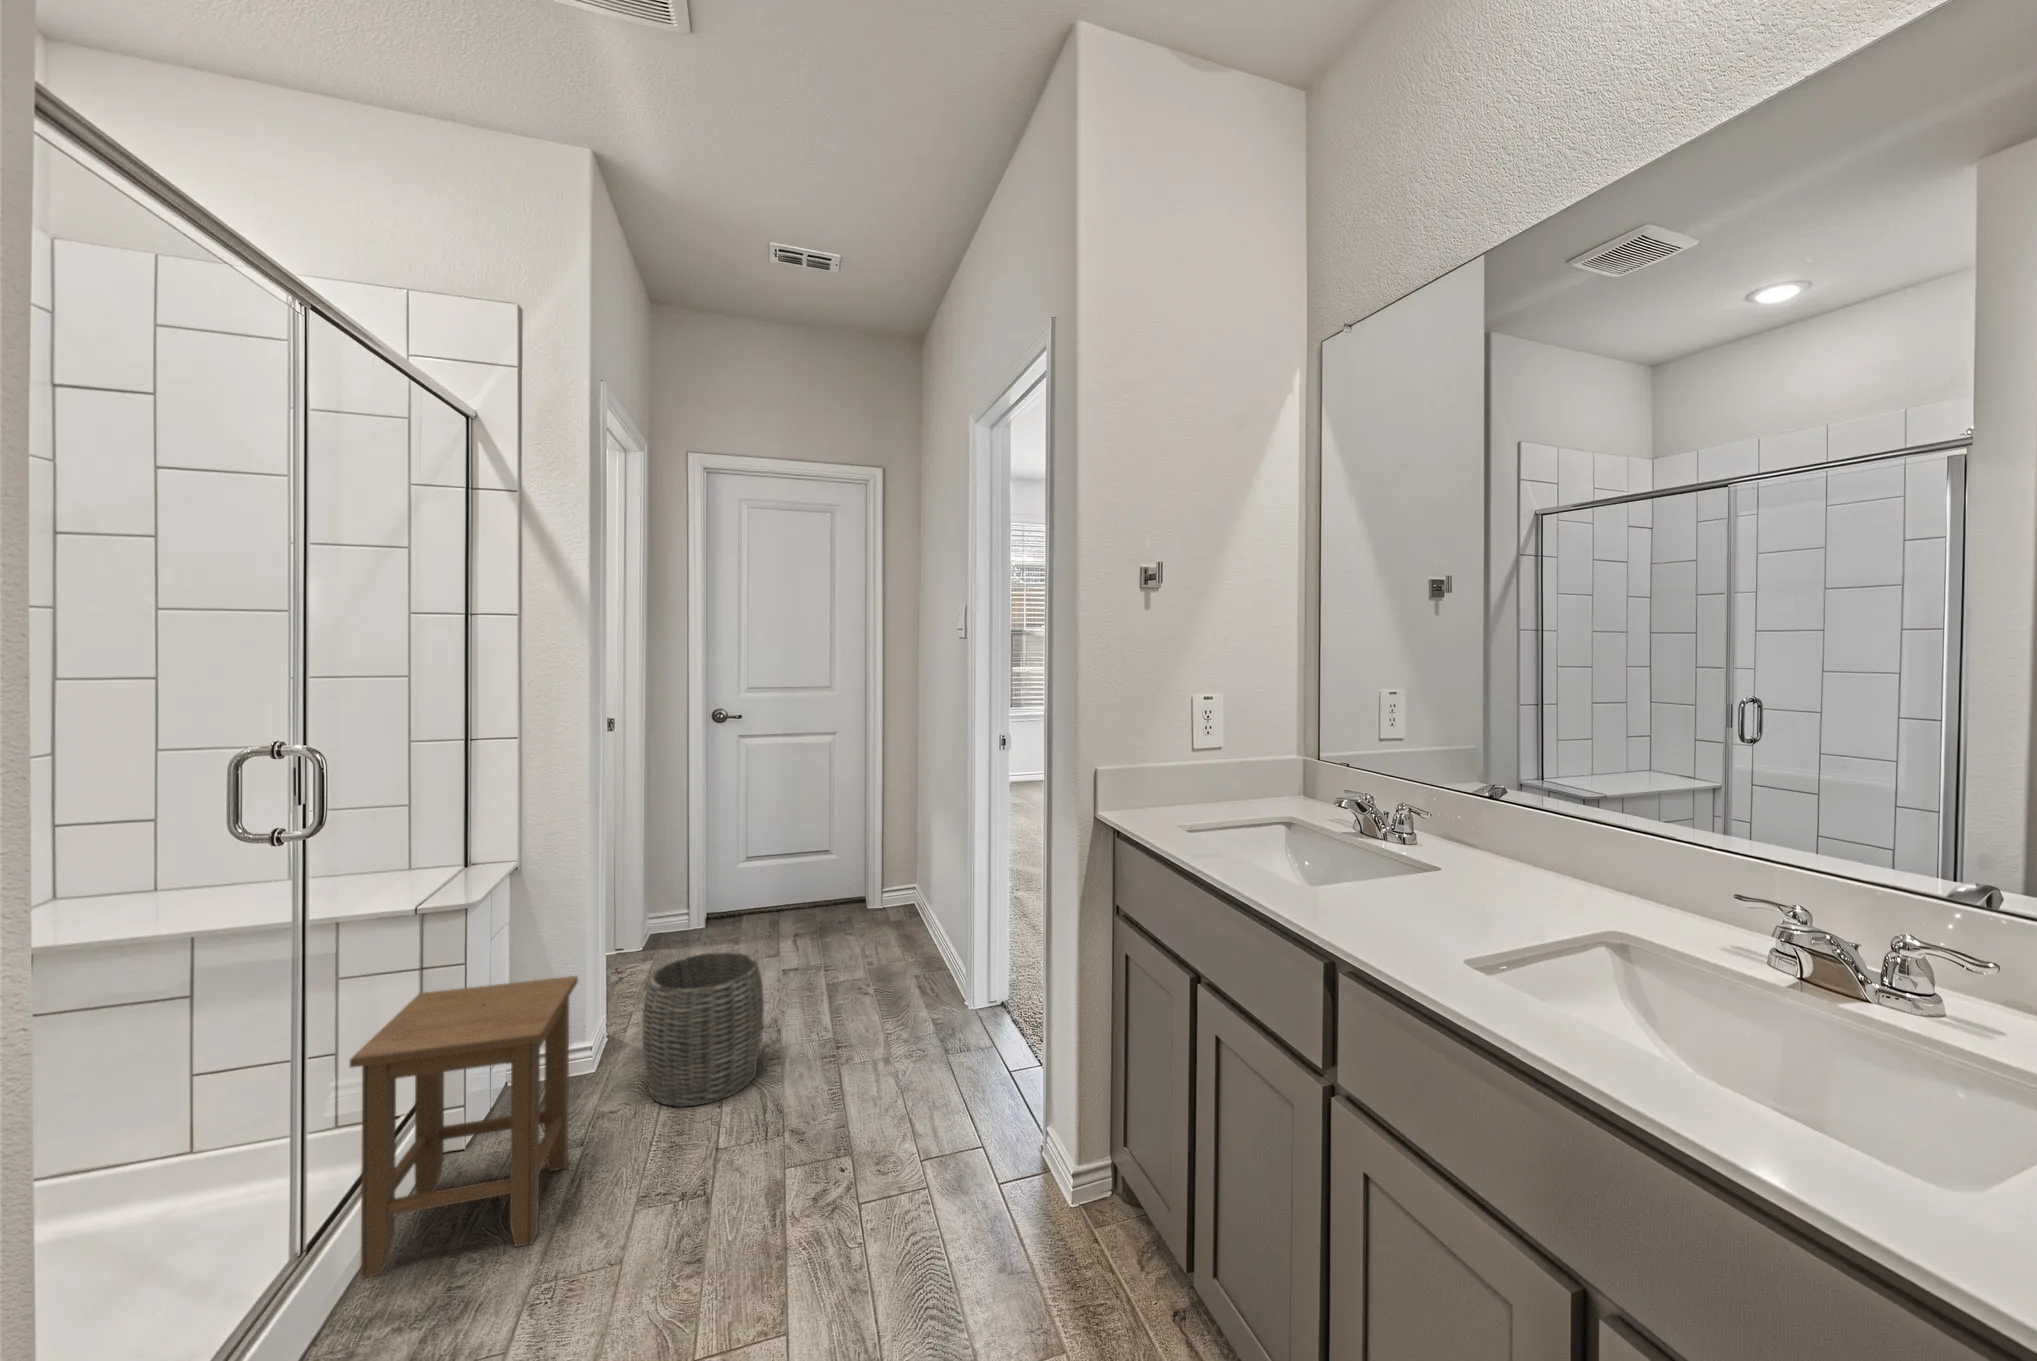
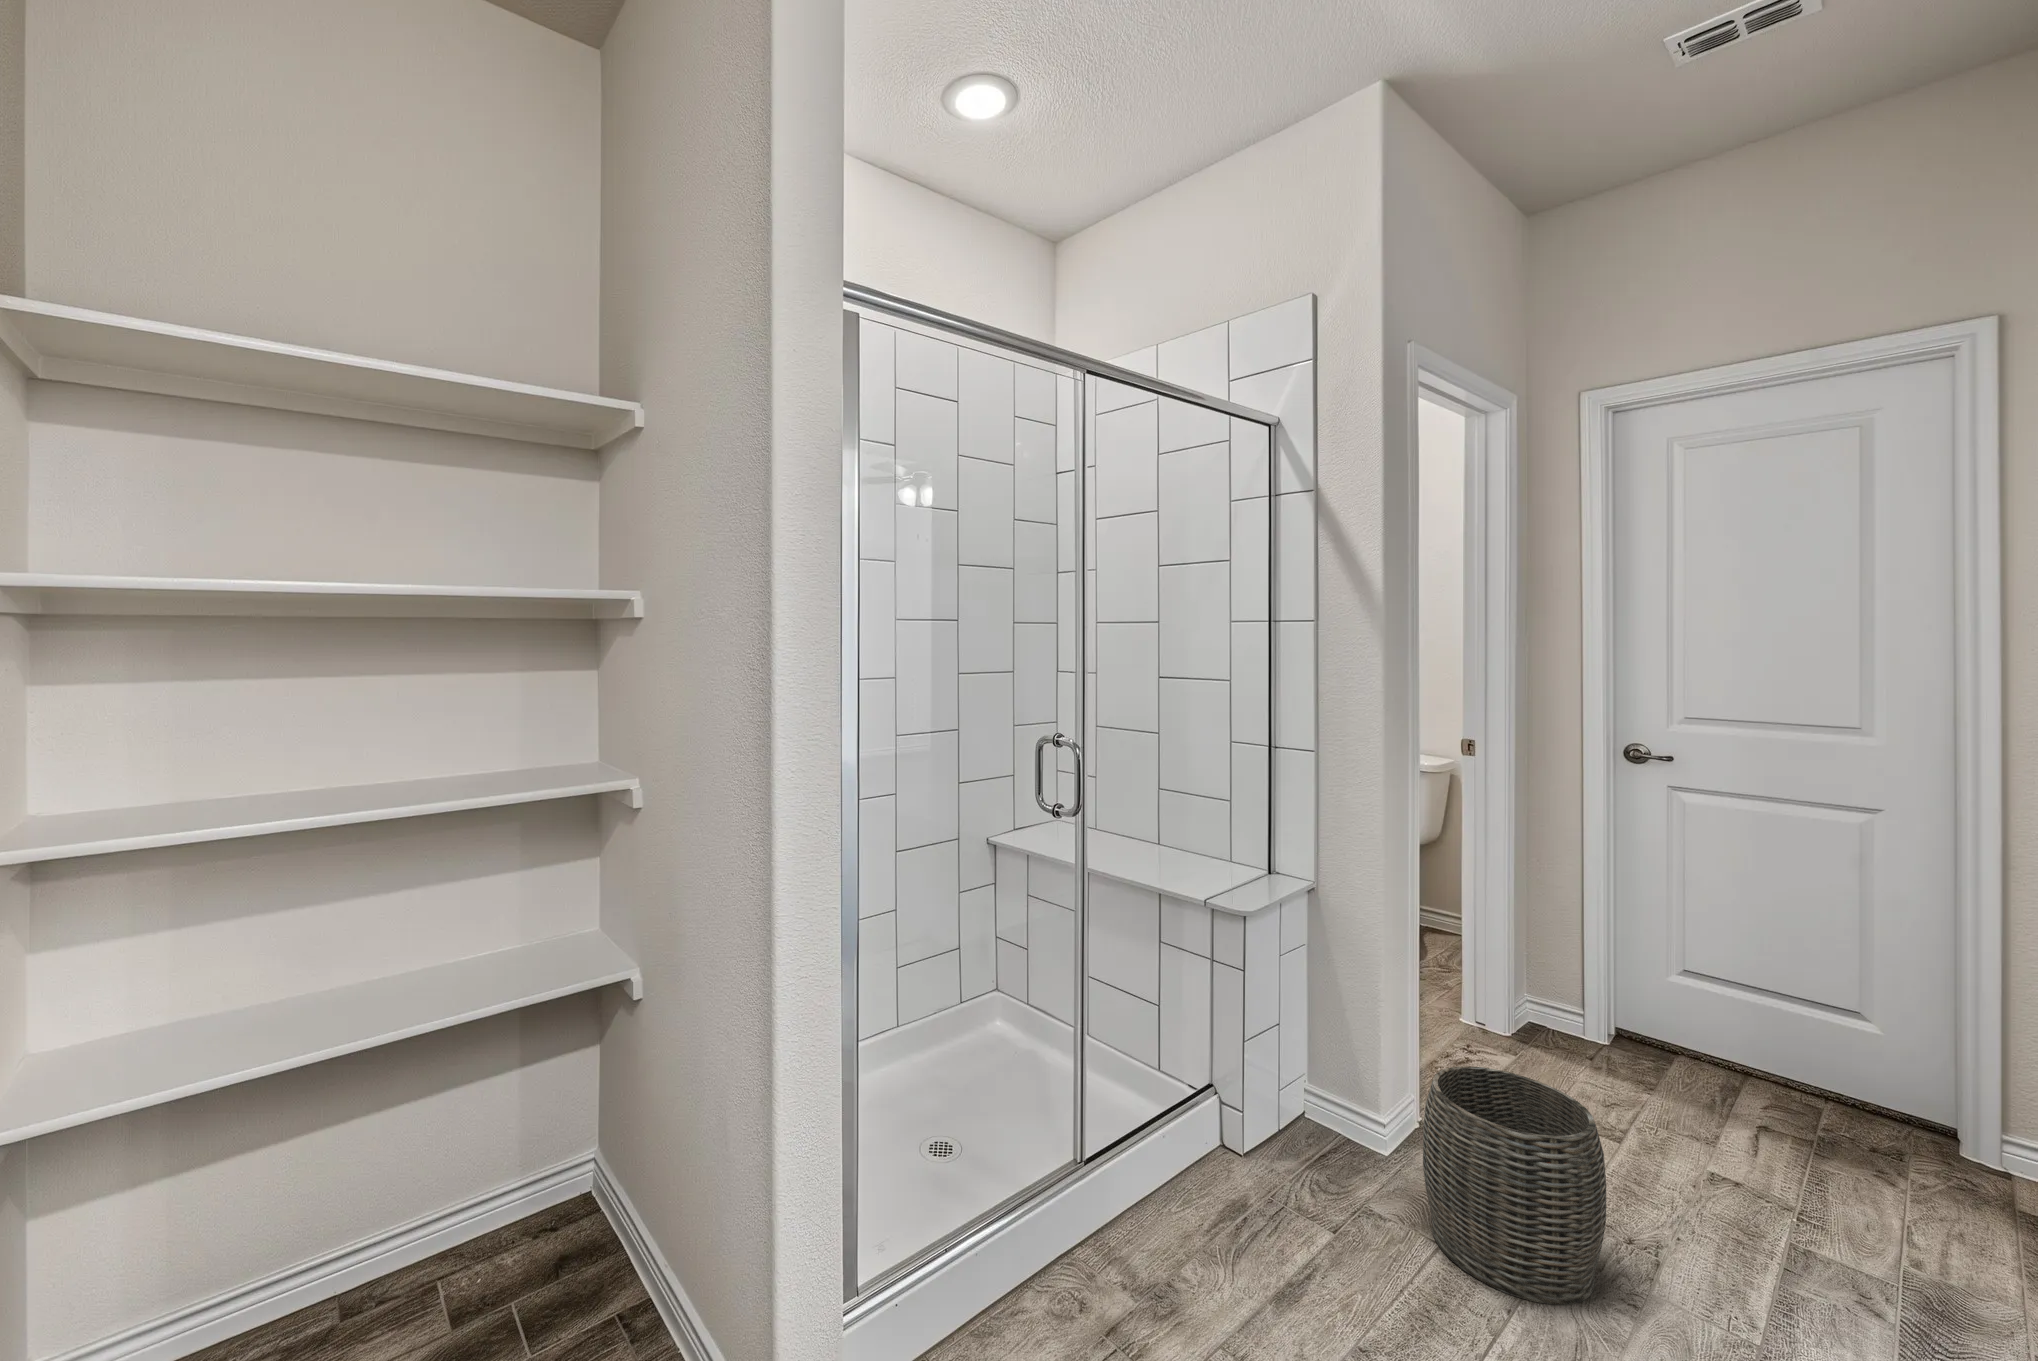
stool: present [350,976,578,1278] -> none [1104,982,1323,1309]

